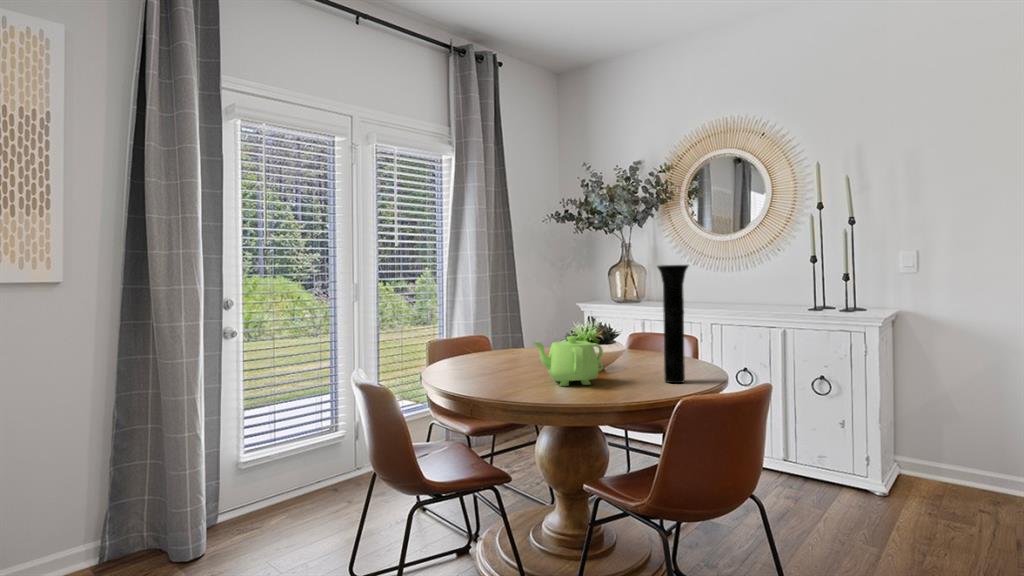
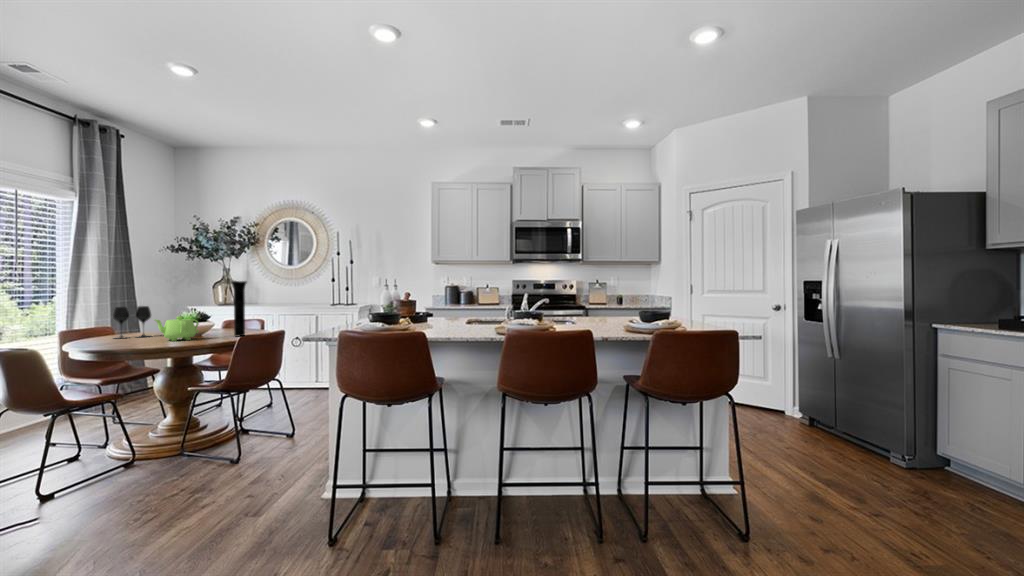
wine glass: none [482,311,533,365] -> present [113,306,151,339]

